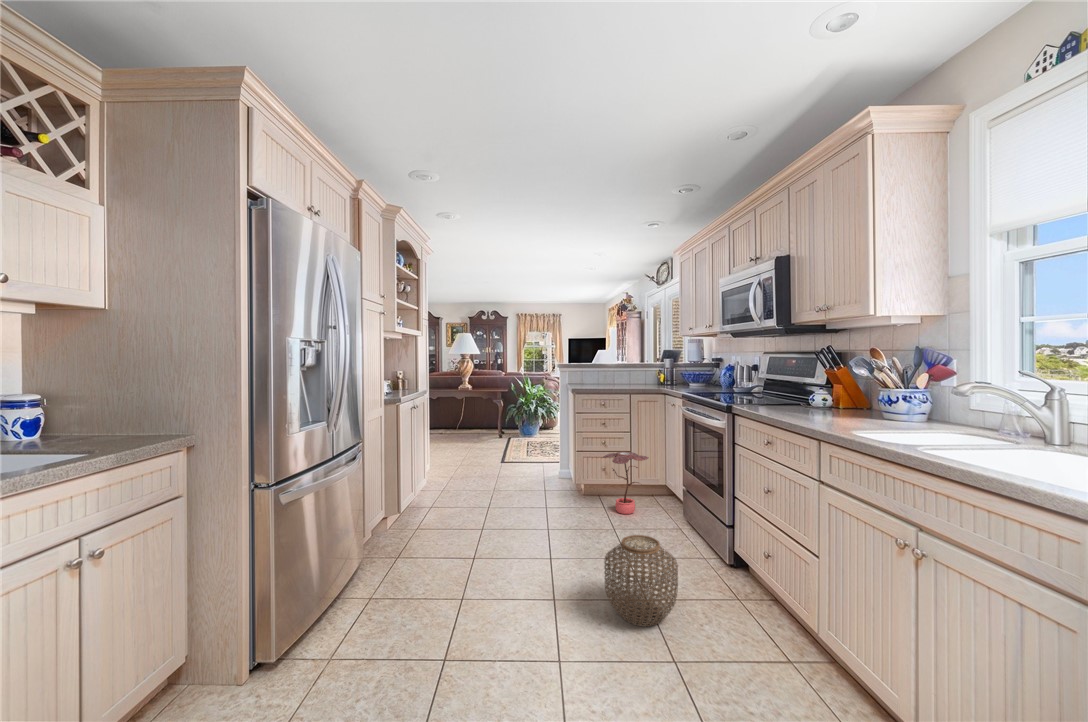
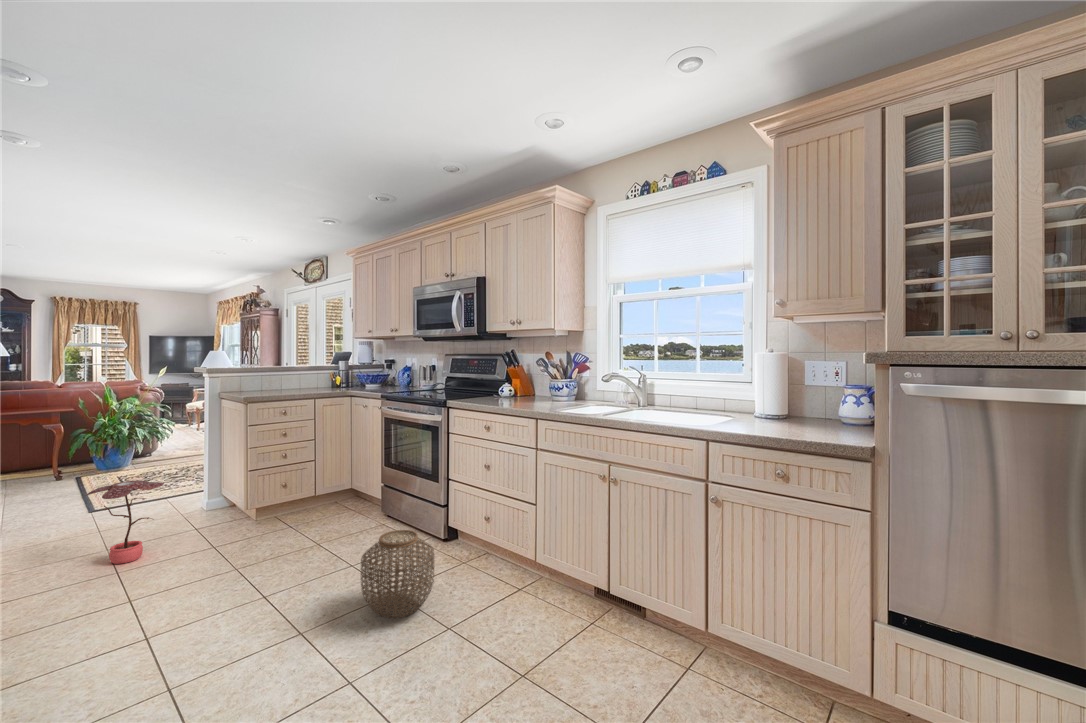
potted plant: present [603,452,648,514] -> present [87,481,164,564]

